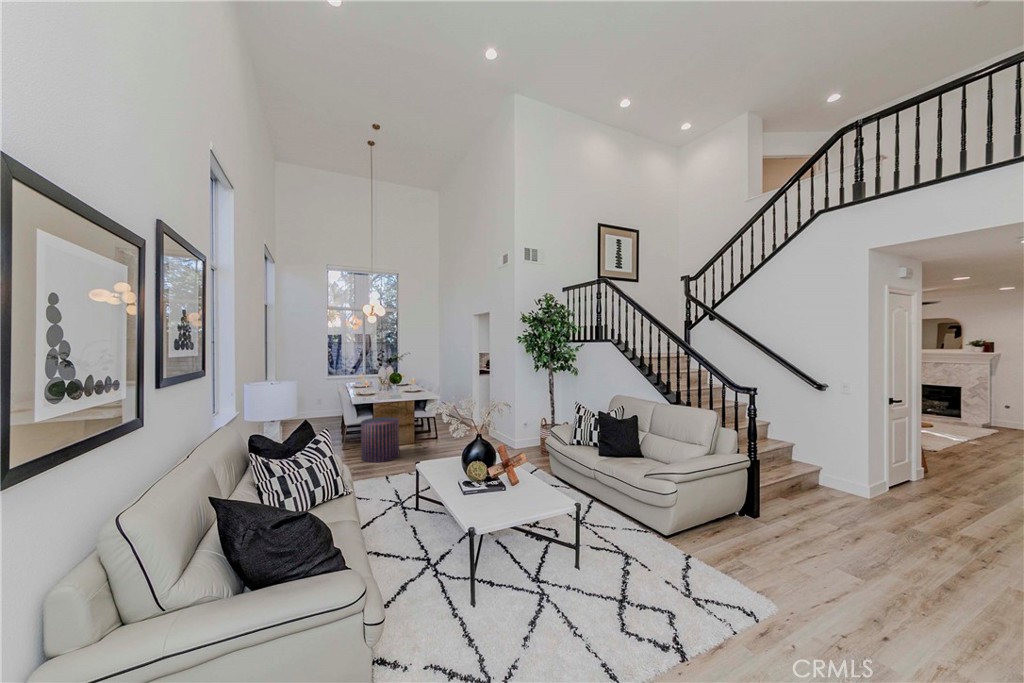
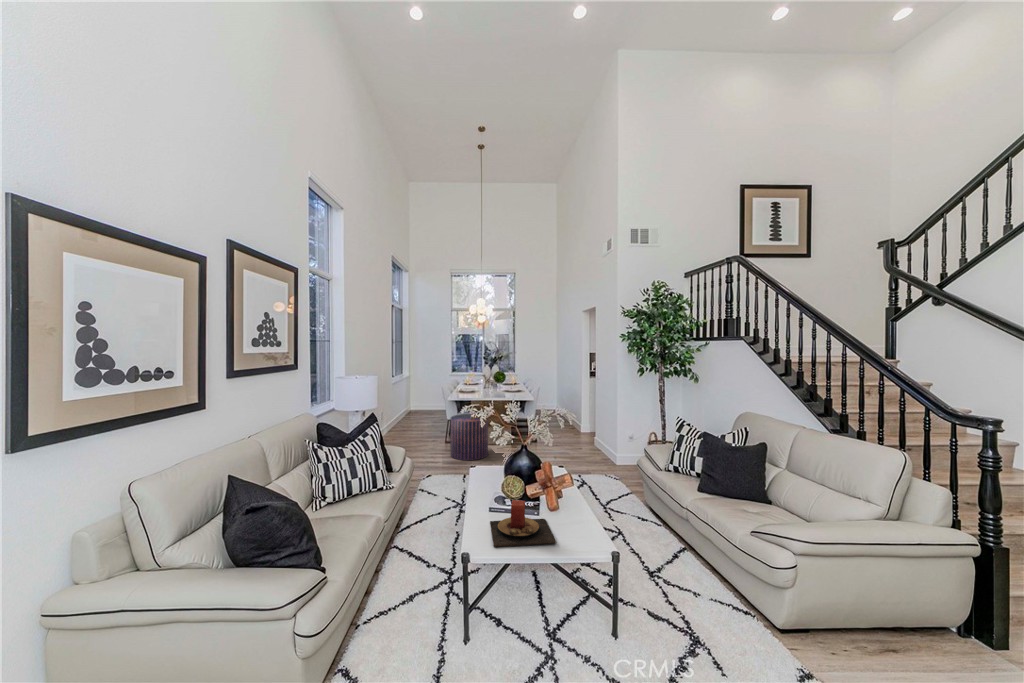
candle: none [470,479,534,519] -> present [490,500,556,547]

